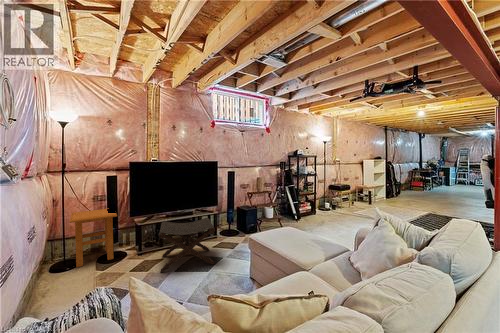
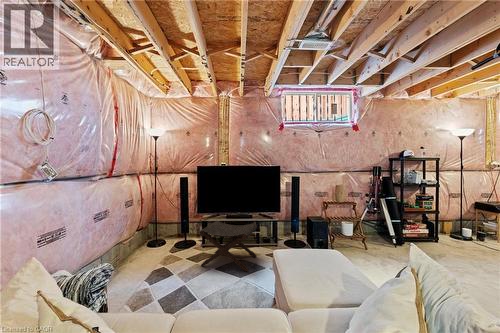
side table: present [70,209,117,267] -> none [155,204,192,247]

